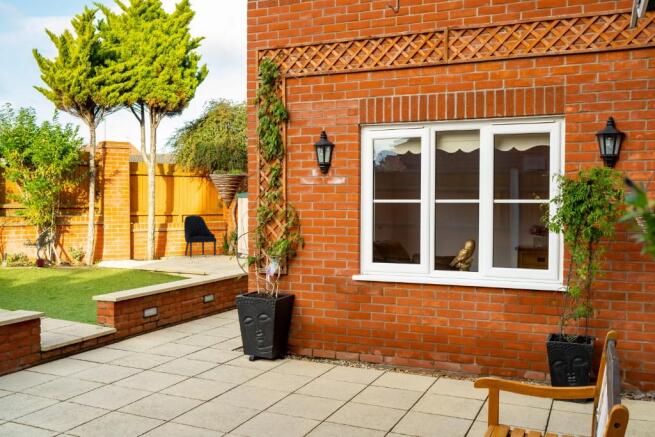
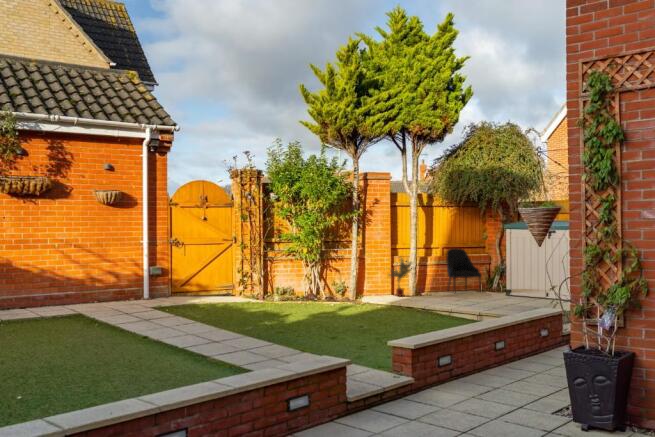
potted tree: present [23,227,57,267] -> present [389,258,412,296]

